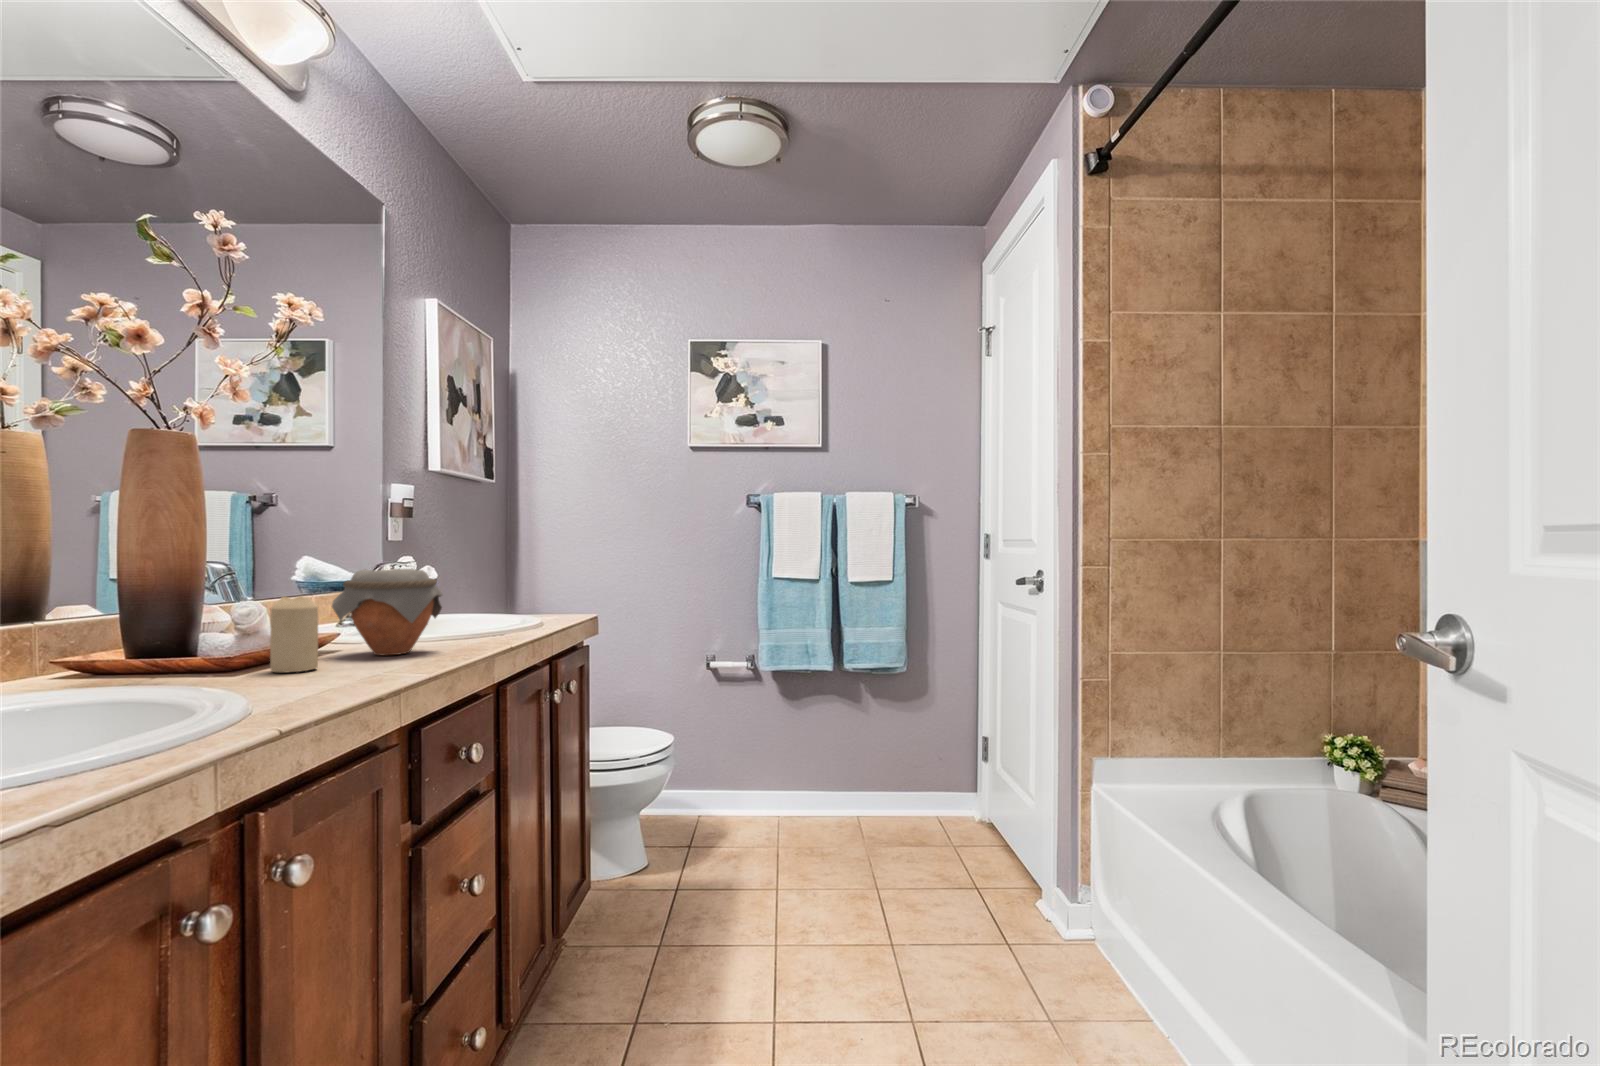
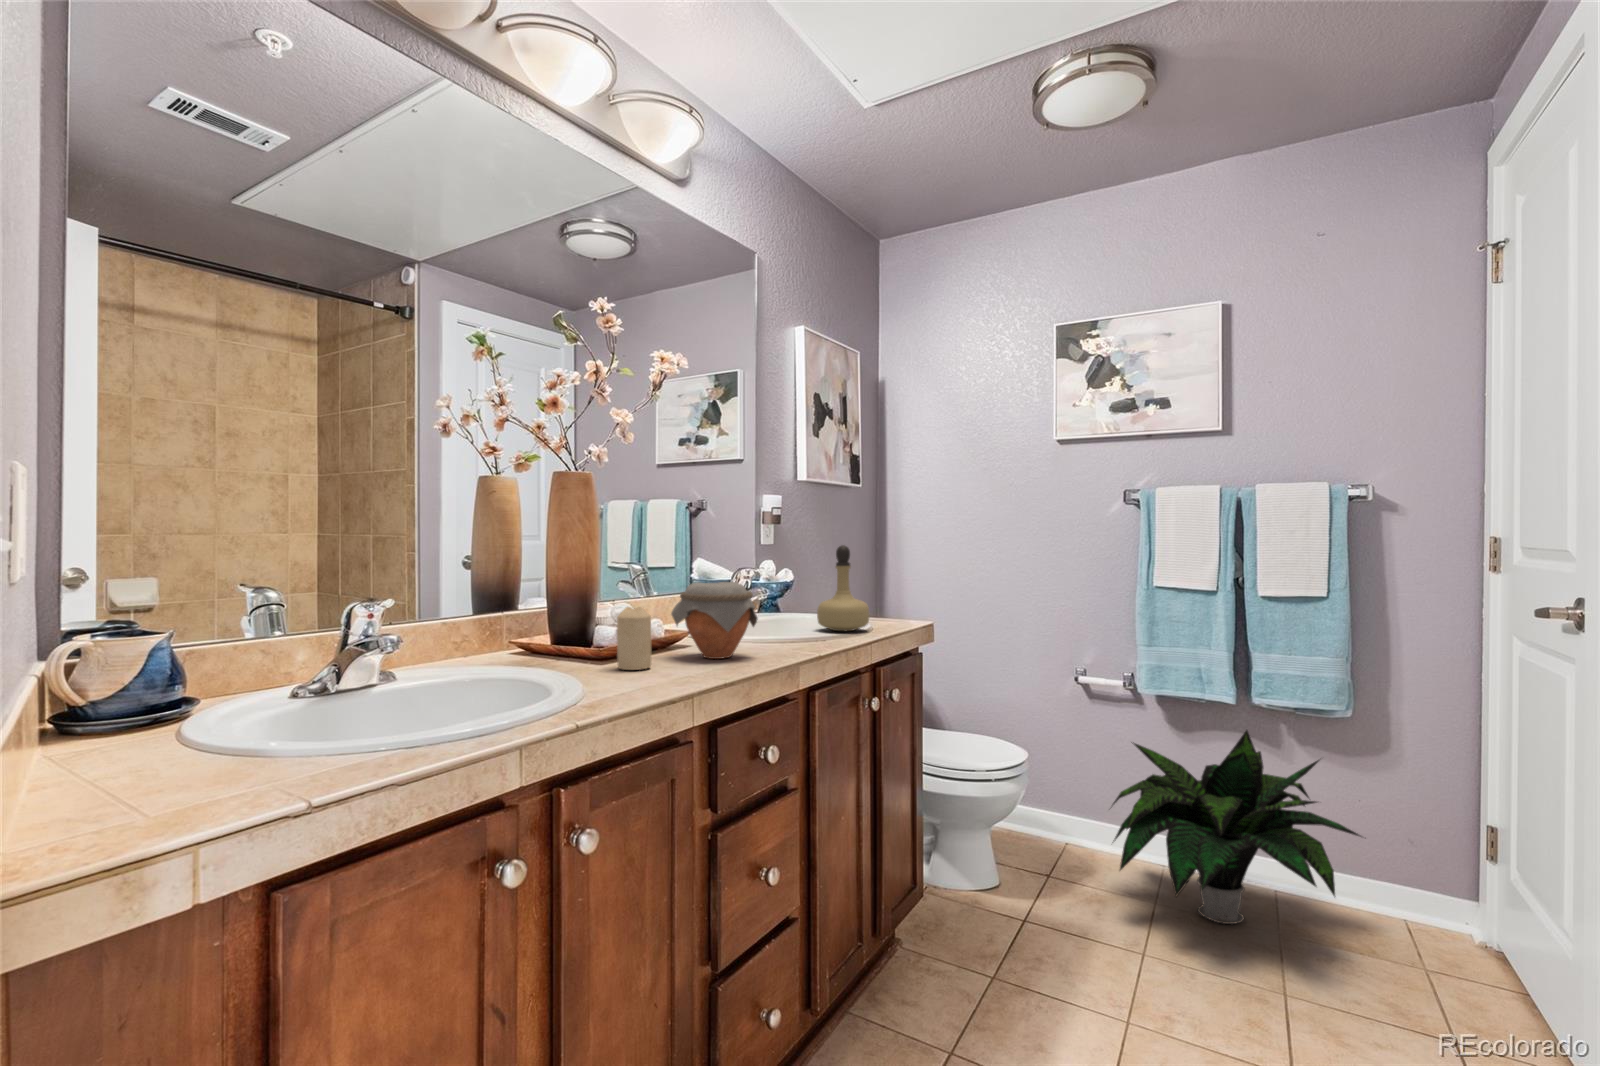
perfume bottle: none [479,535,538,625] -> present [817,545,869,631]
potted plant: none [740,692,930,858] -> present [1113,730,1361,924]

